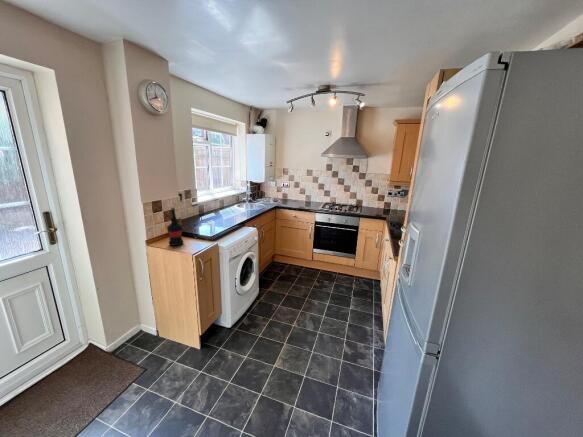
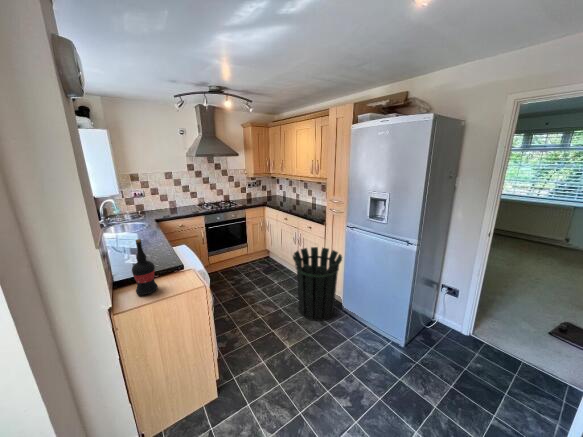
waste bin: none [324,278,393,383] -> present [293,247,342,321]

